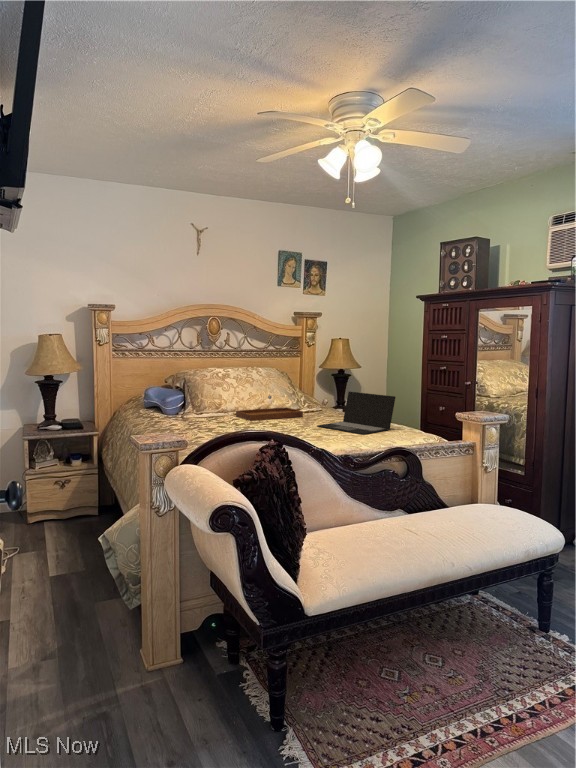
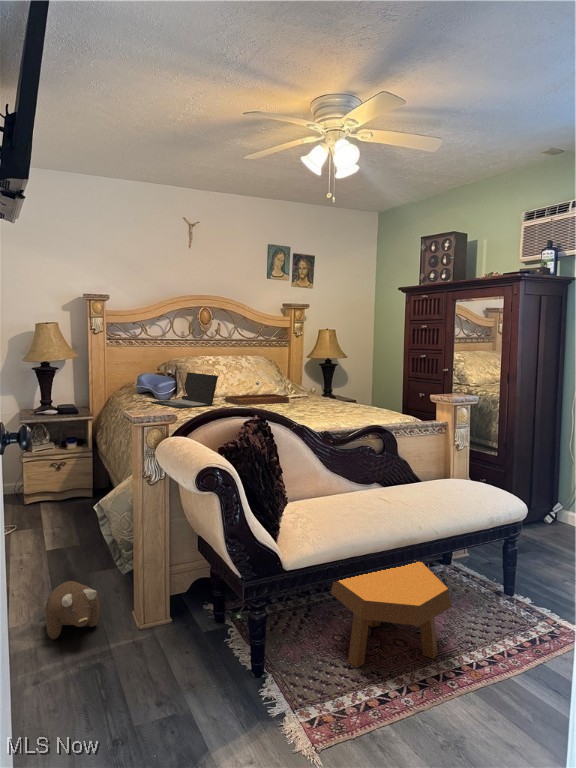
laptop: present [318,392,396,435] -> present [151,372,218,408]
footstool: none [355,590,489,721] -> present [331,562,452,668]
plush toy: none [47,619,105,684] -> present [45,581,100,639]

